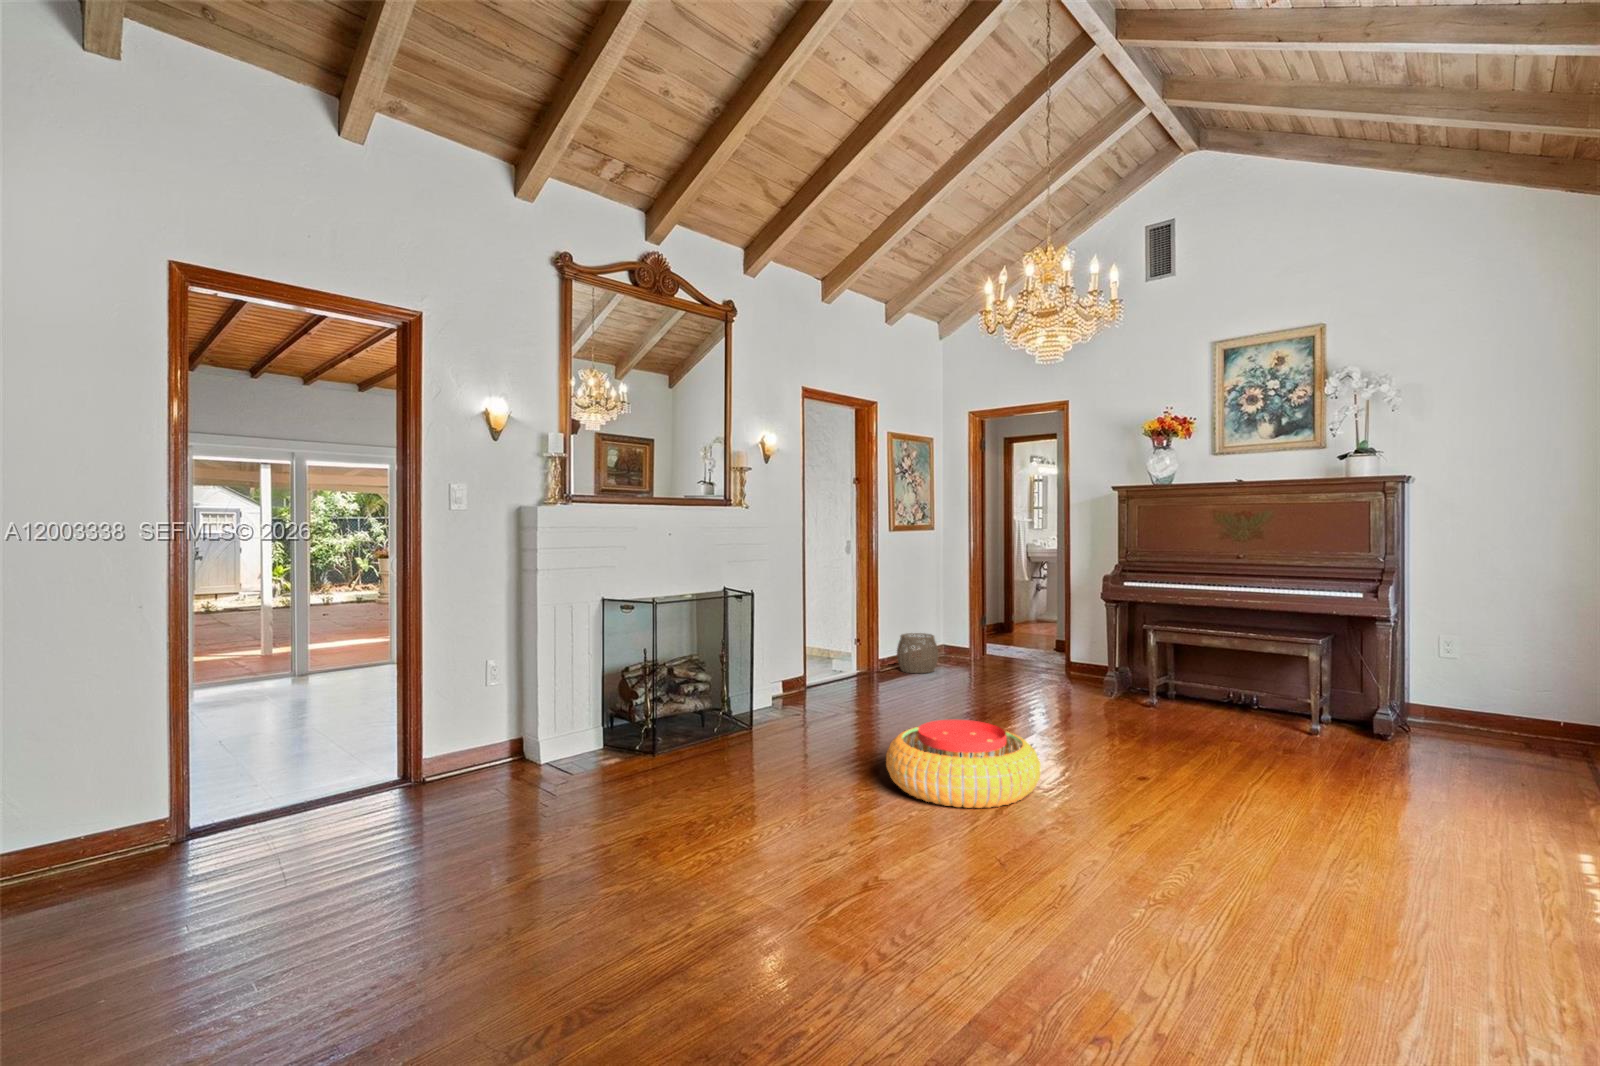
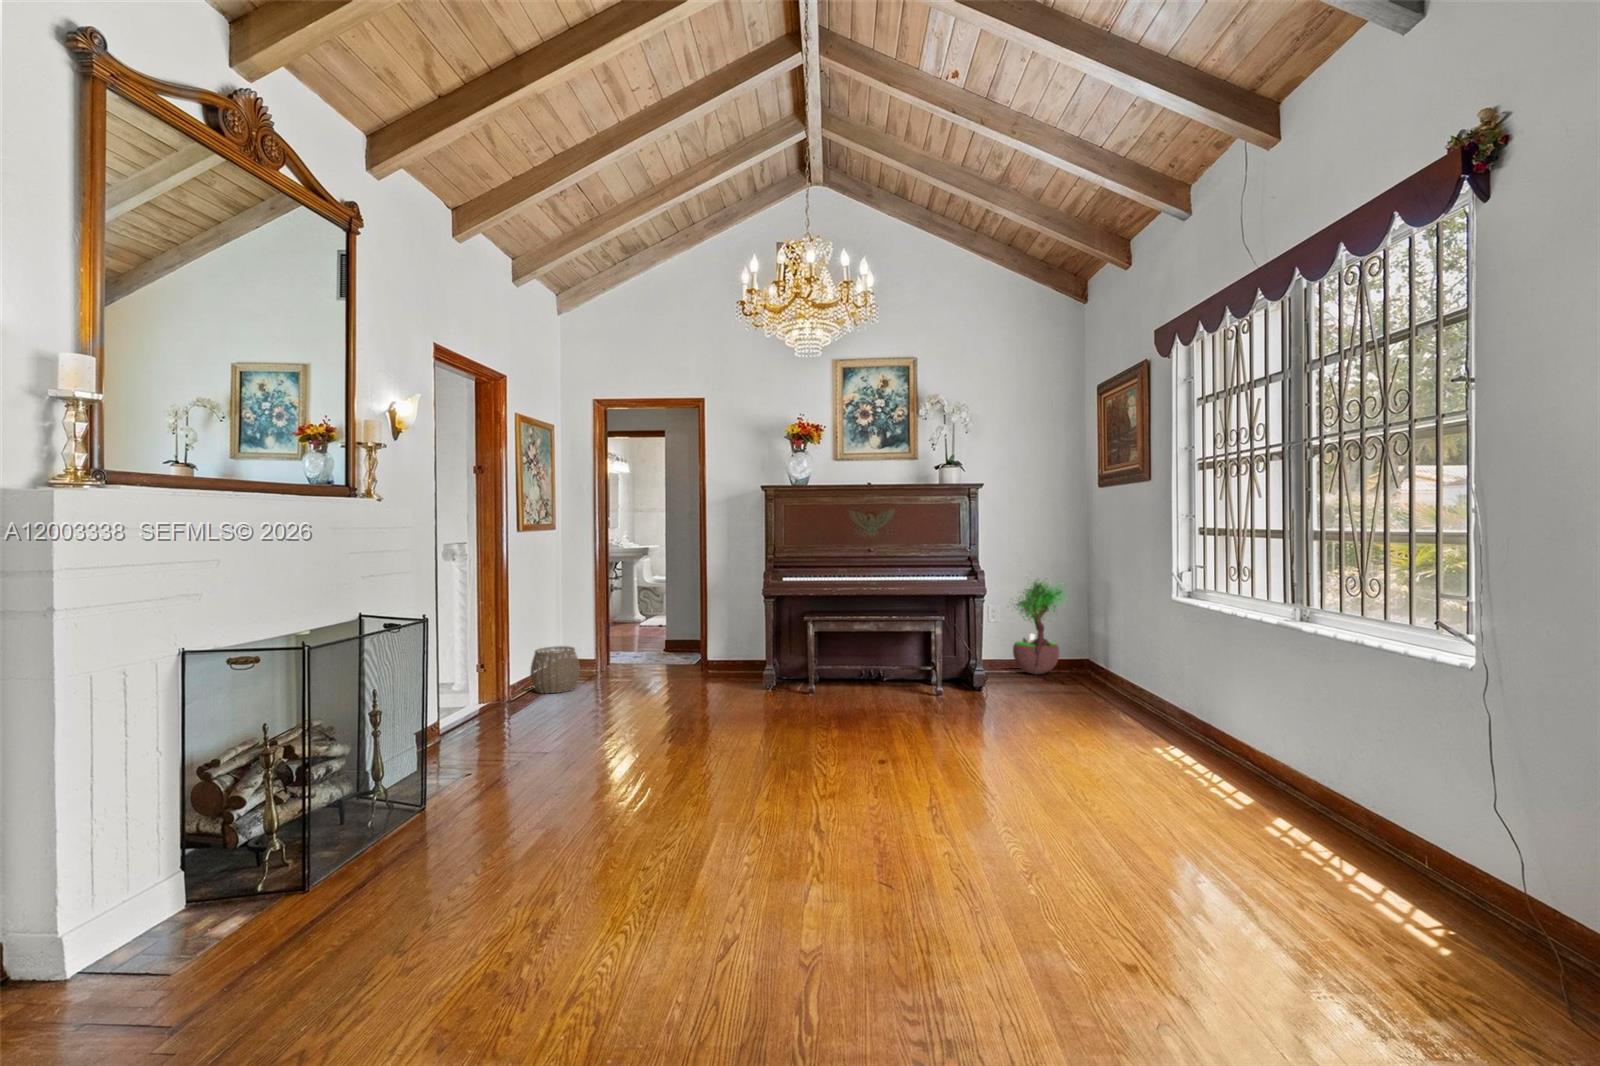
potted tree: none [1452,597,1570,742] -> present [1013,578,1066,674]
pouf: present [886,719,1041,808] -> none [674,732,842,835]

